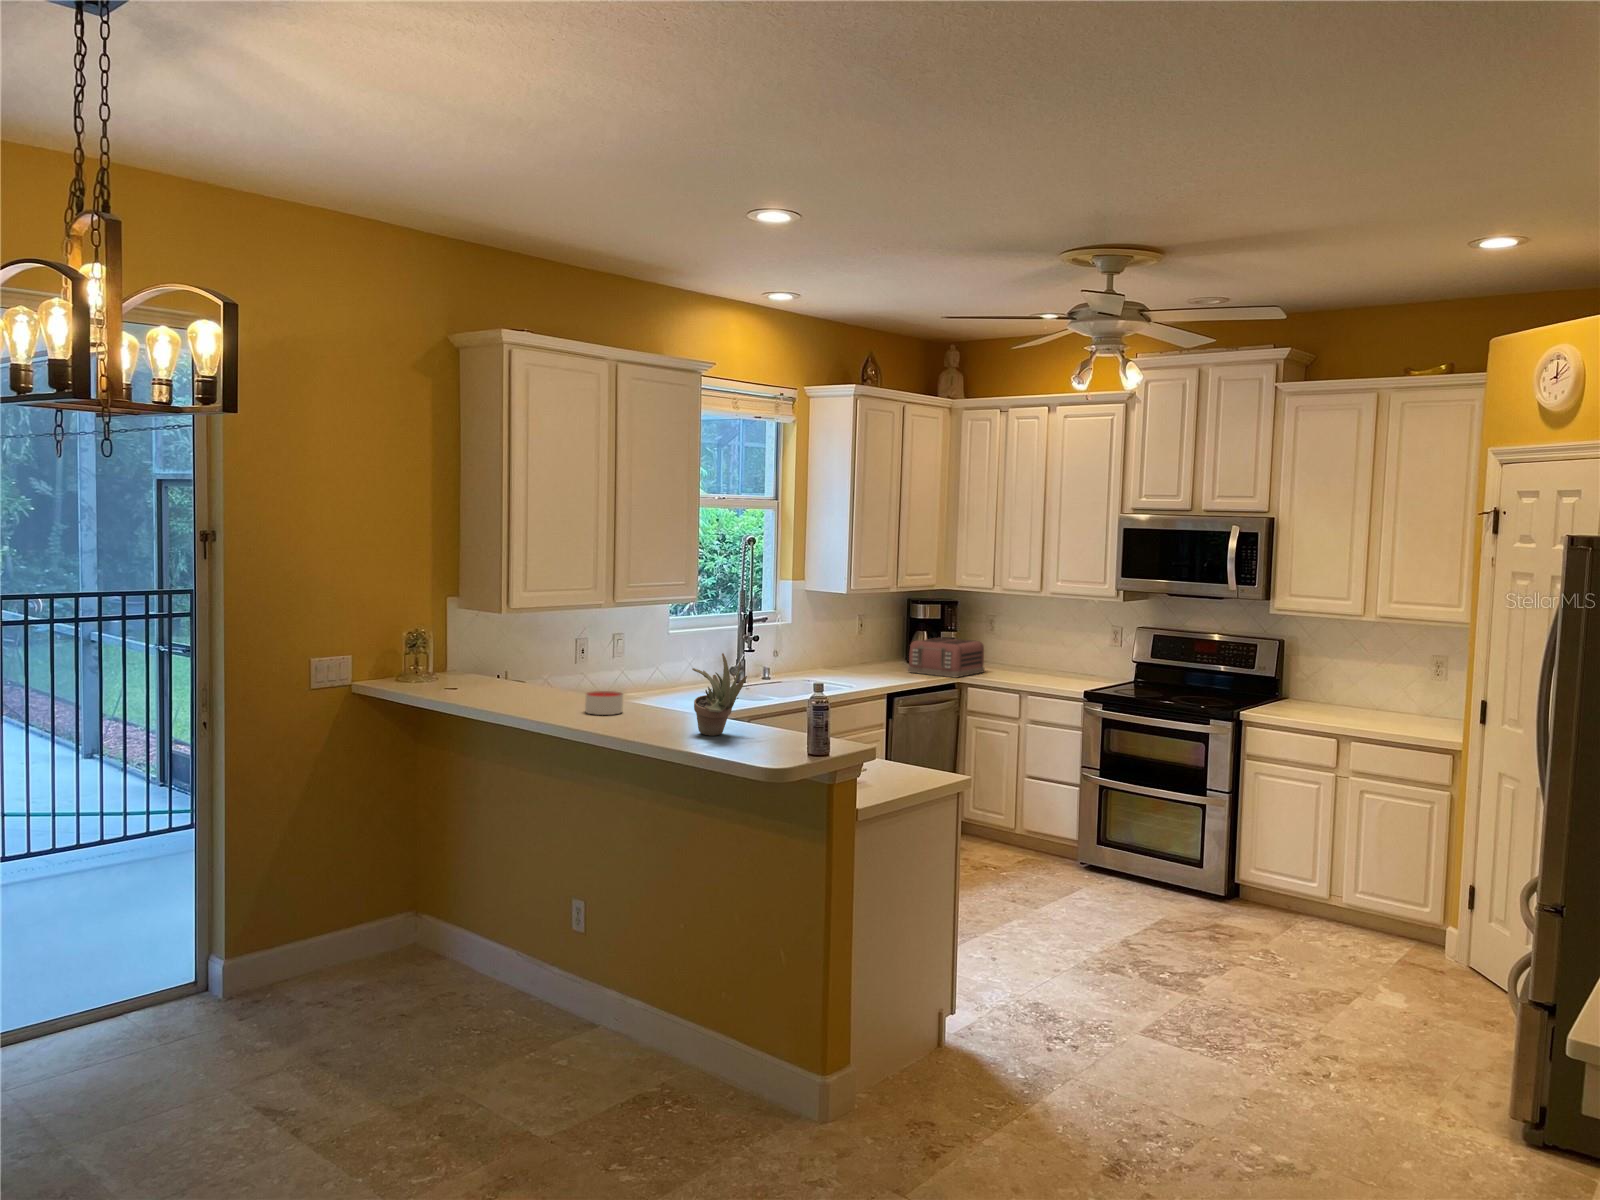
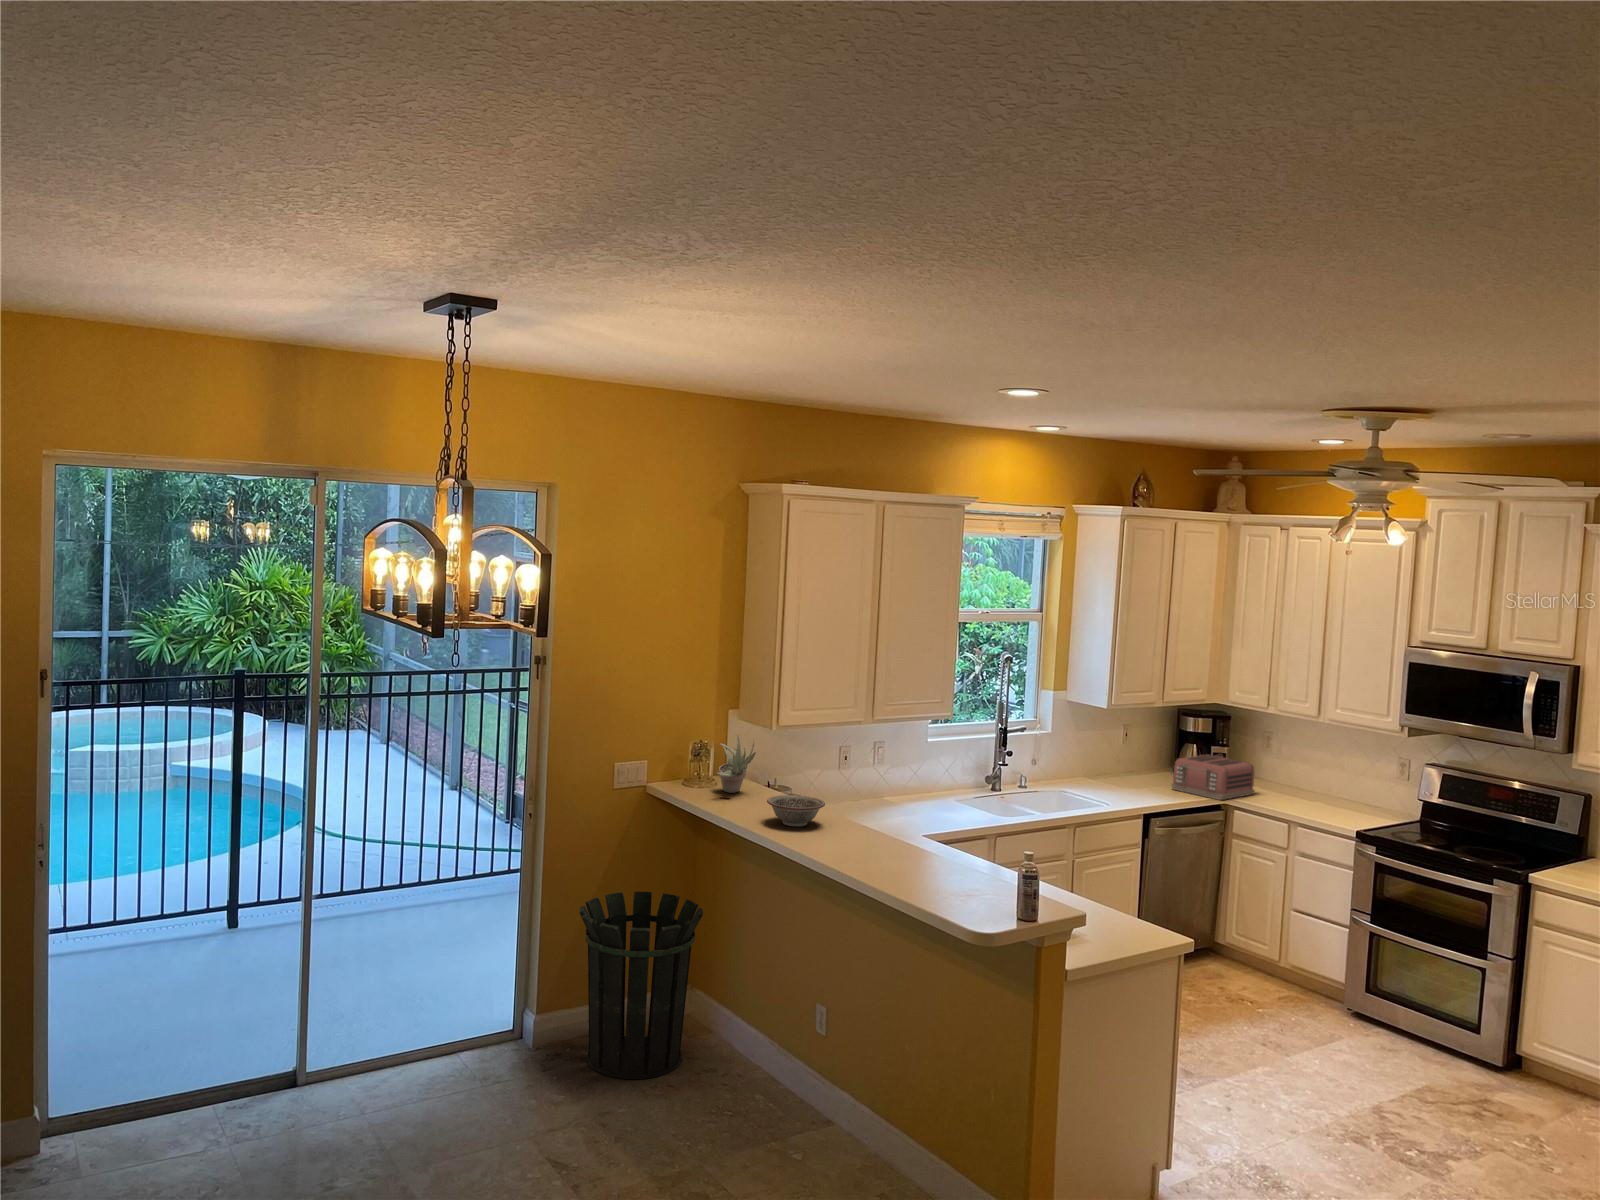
succulent plant: present [692,653,747,736] -> present [717,735,756,793]
decorative bowl: none [507,674,573,705] -> present [767,795,825,826]
candle: present [585,691,623,715] -> none [833,820,867,844]
waste bin: none [287,800,437,1008] -> present [579,891,703,1079]

